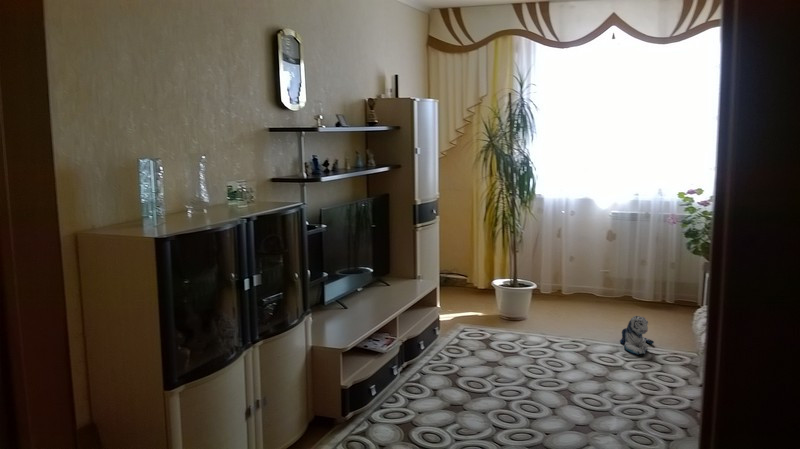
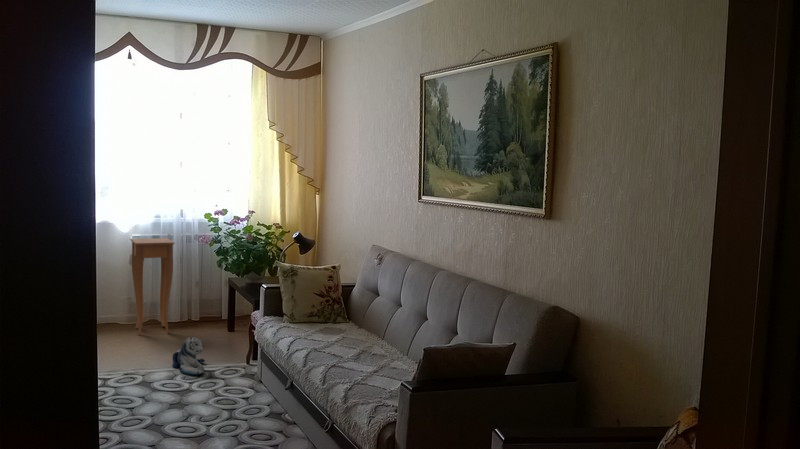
side table: none [608,215,646,310] -> present [131,238,174,335]

